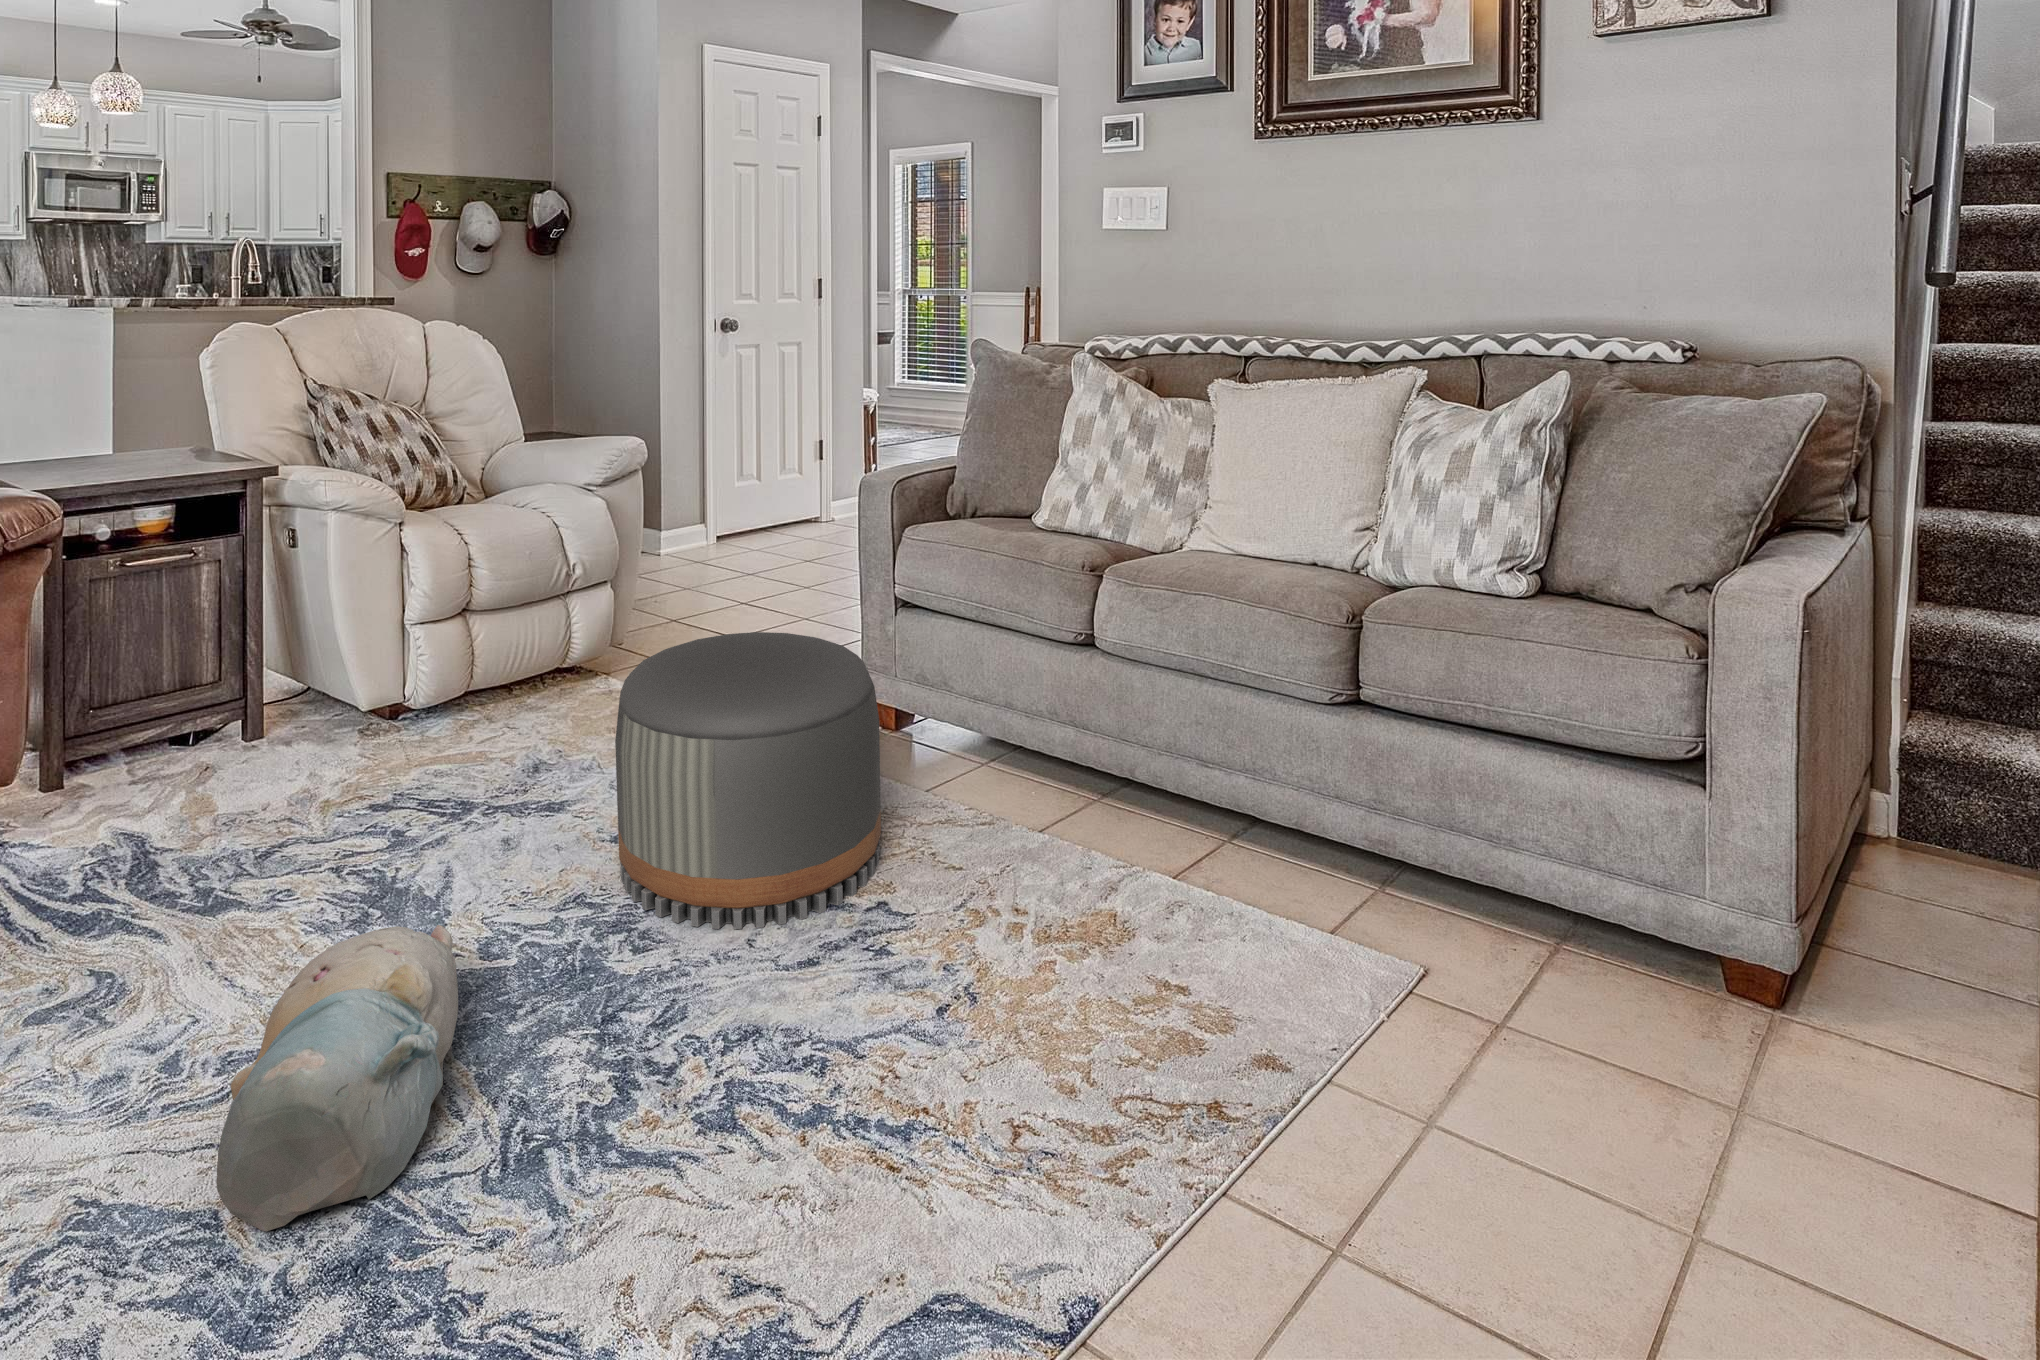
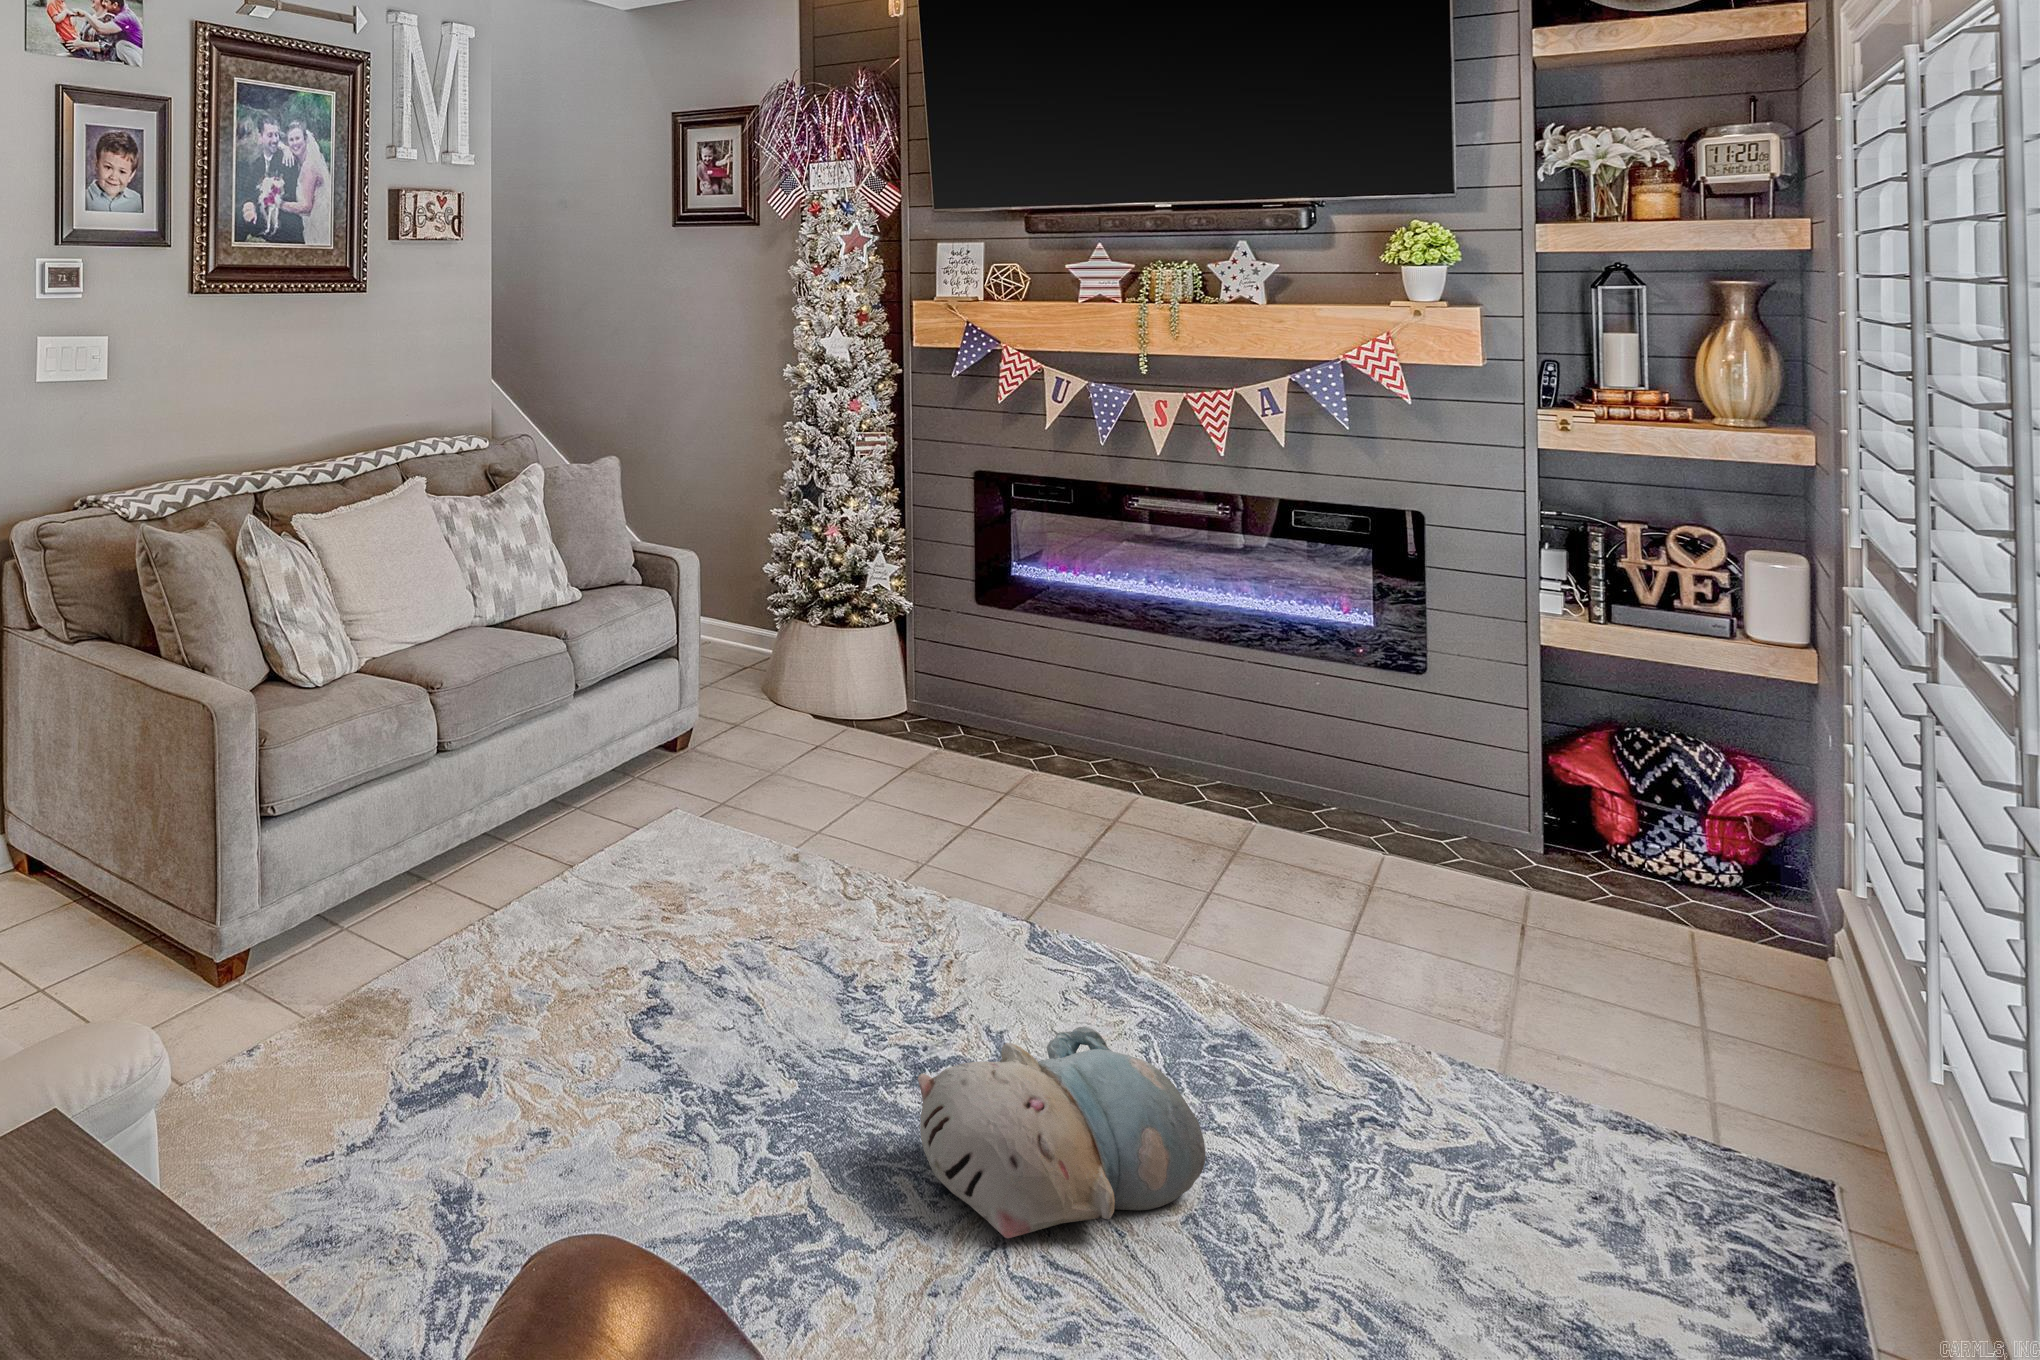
pouf: present [615,632,881,929] -> none [486,803,741,1104]

